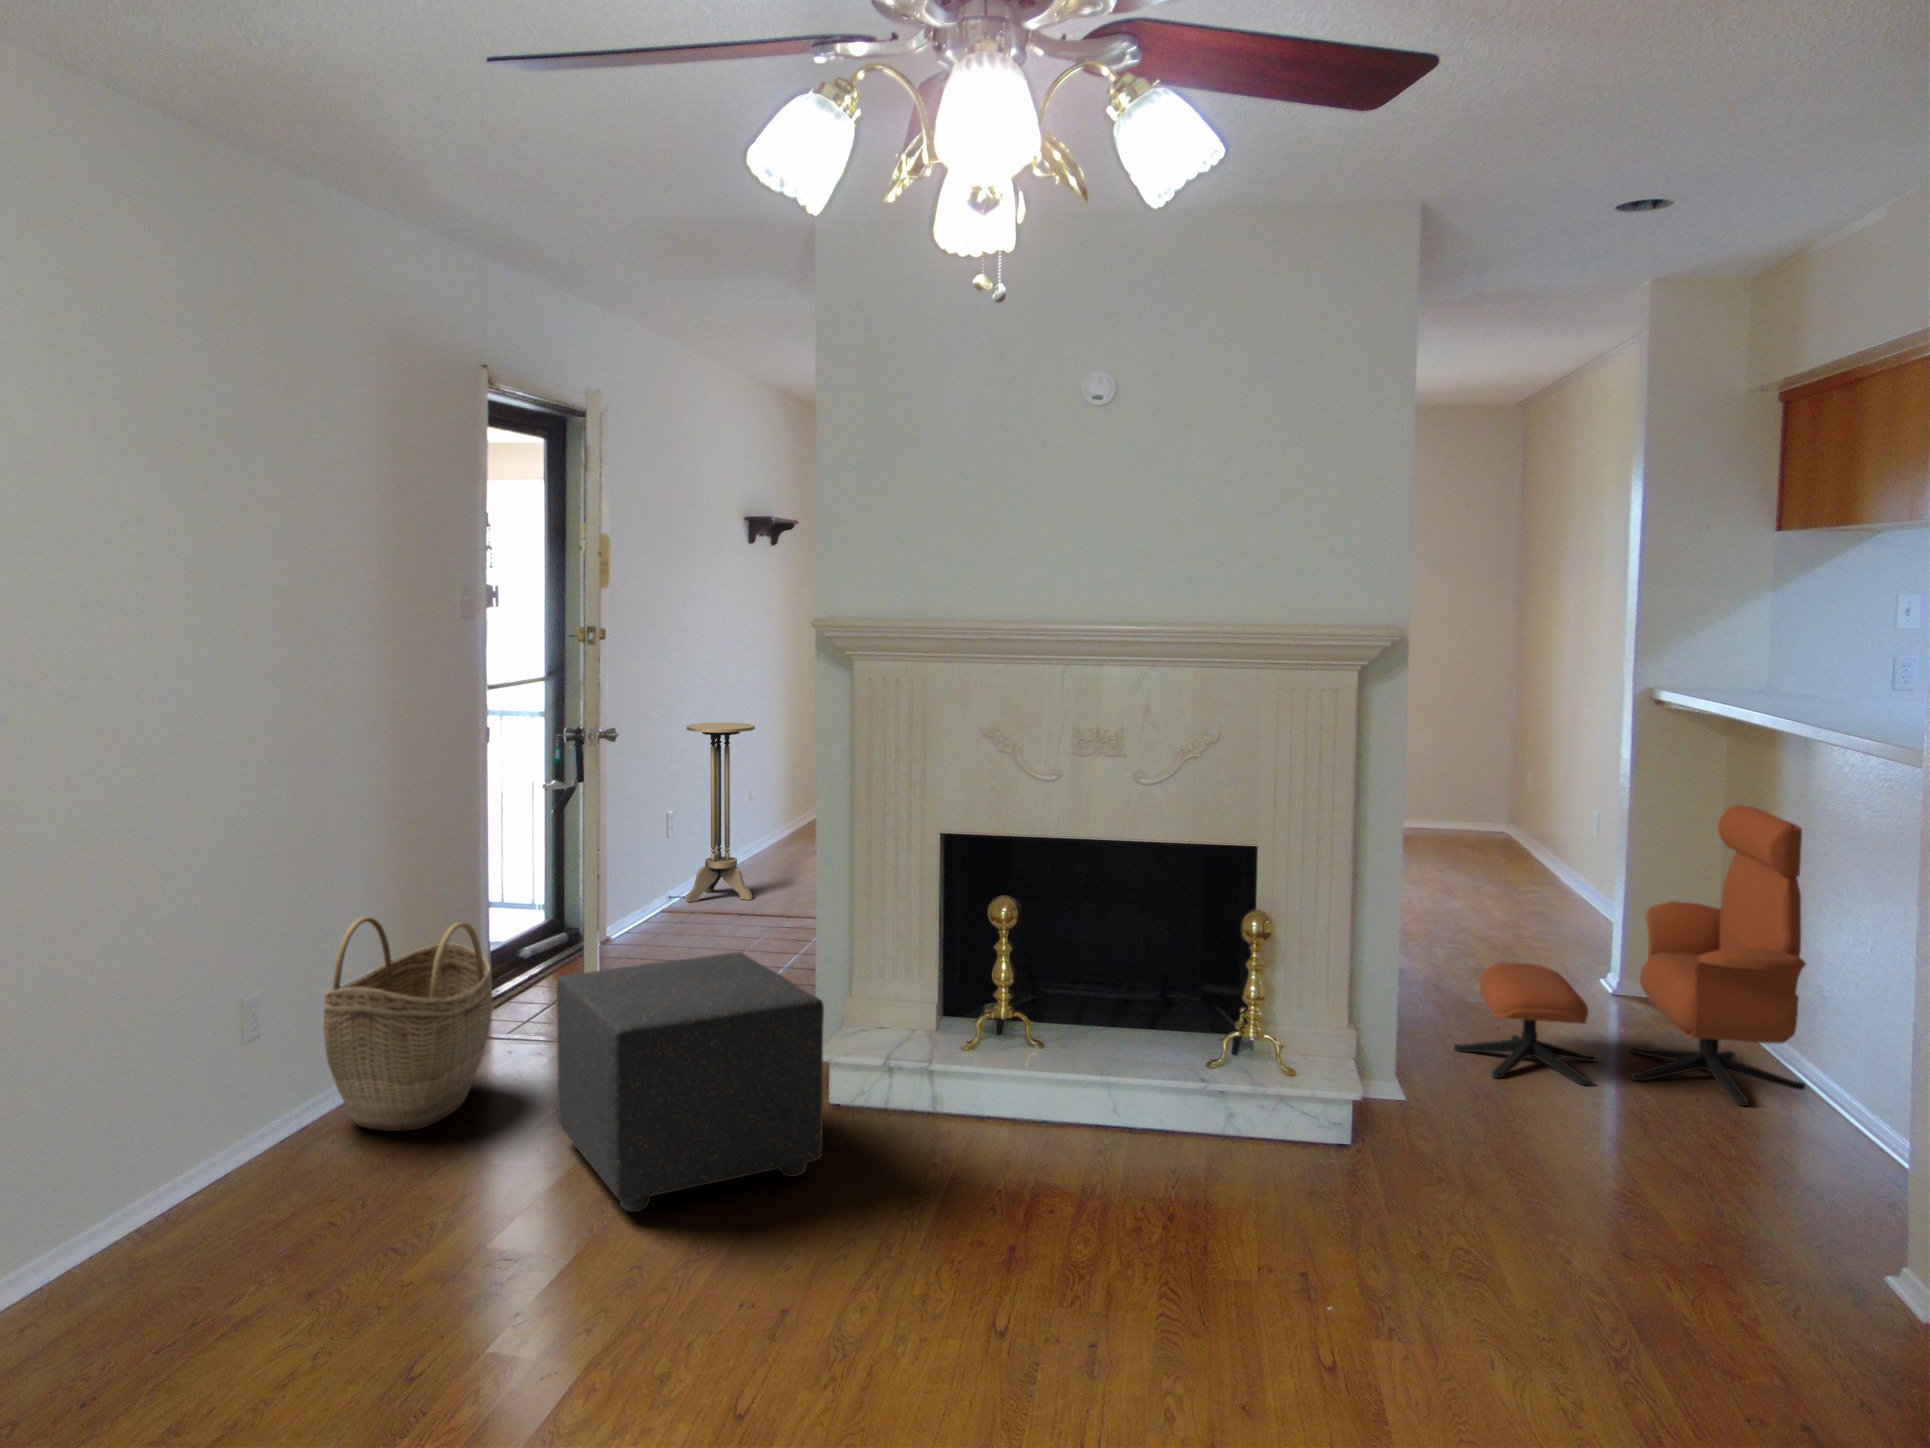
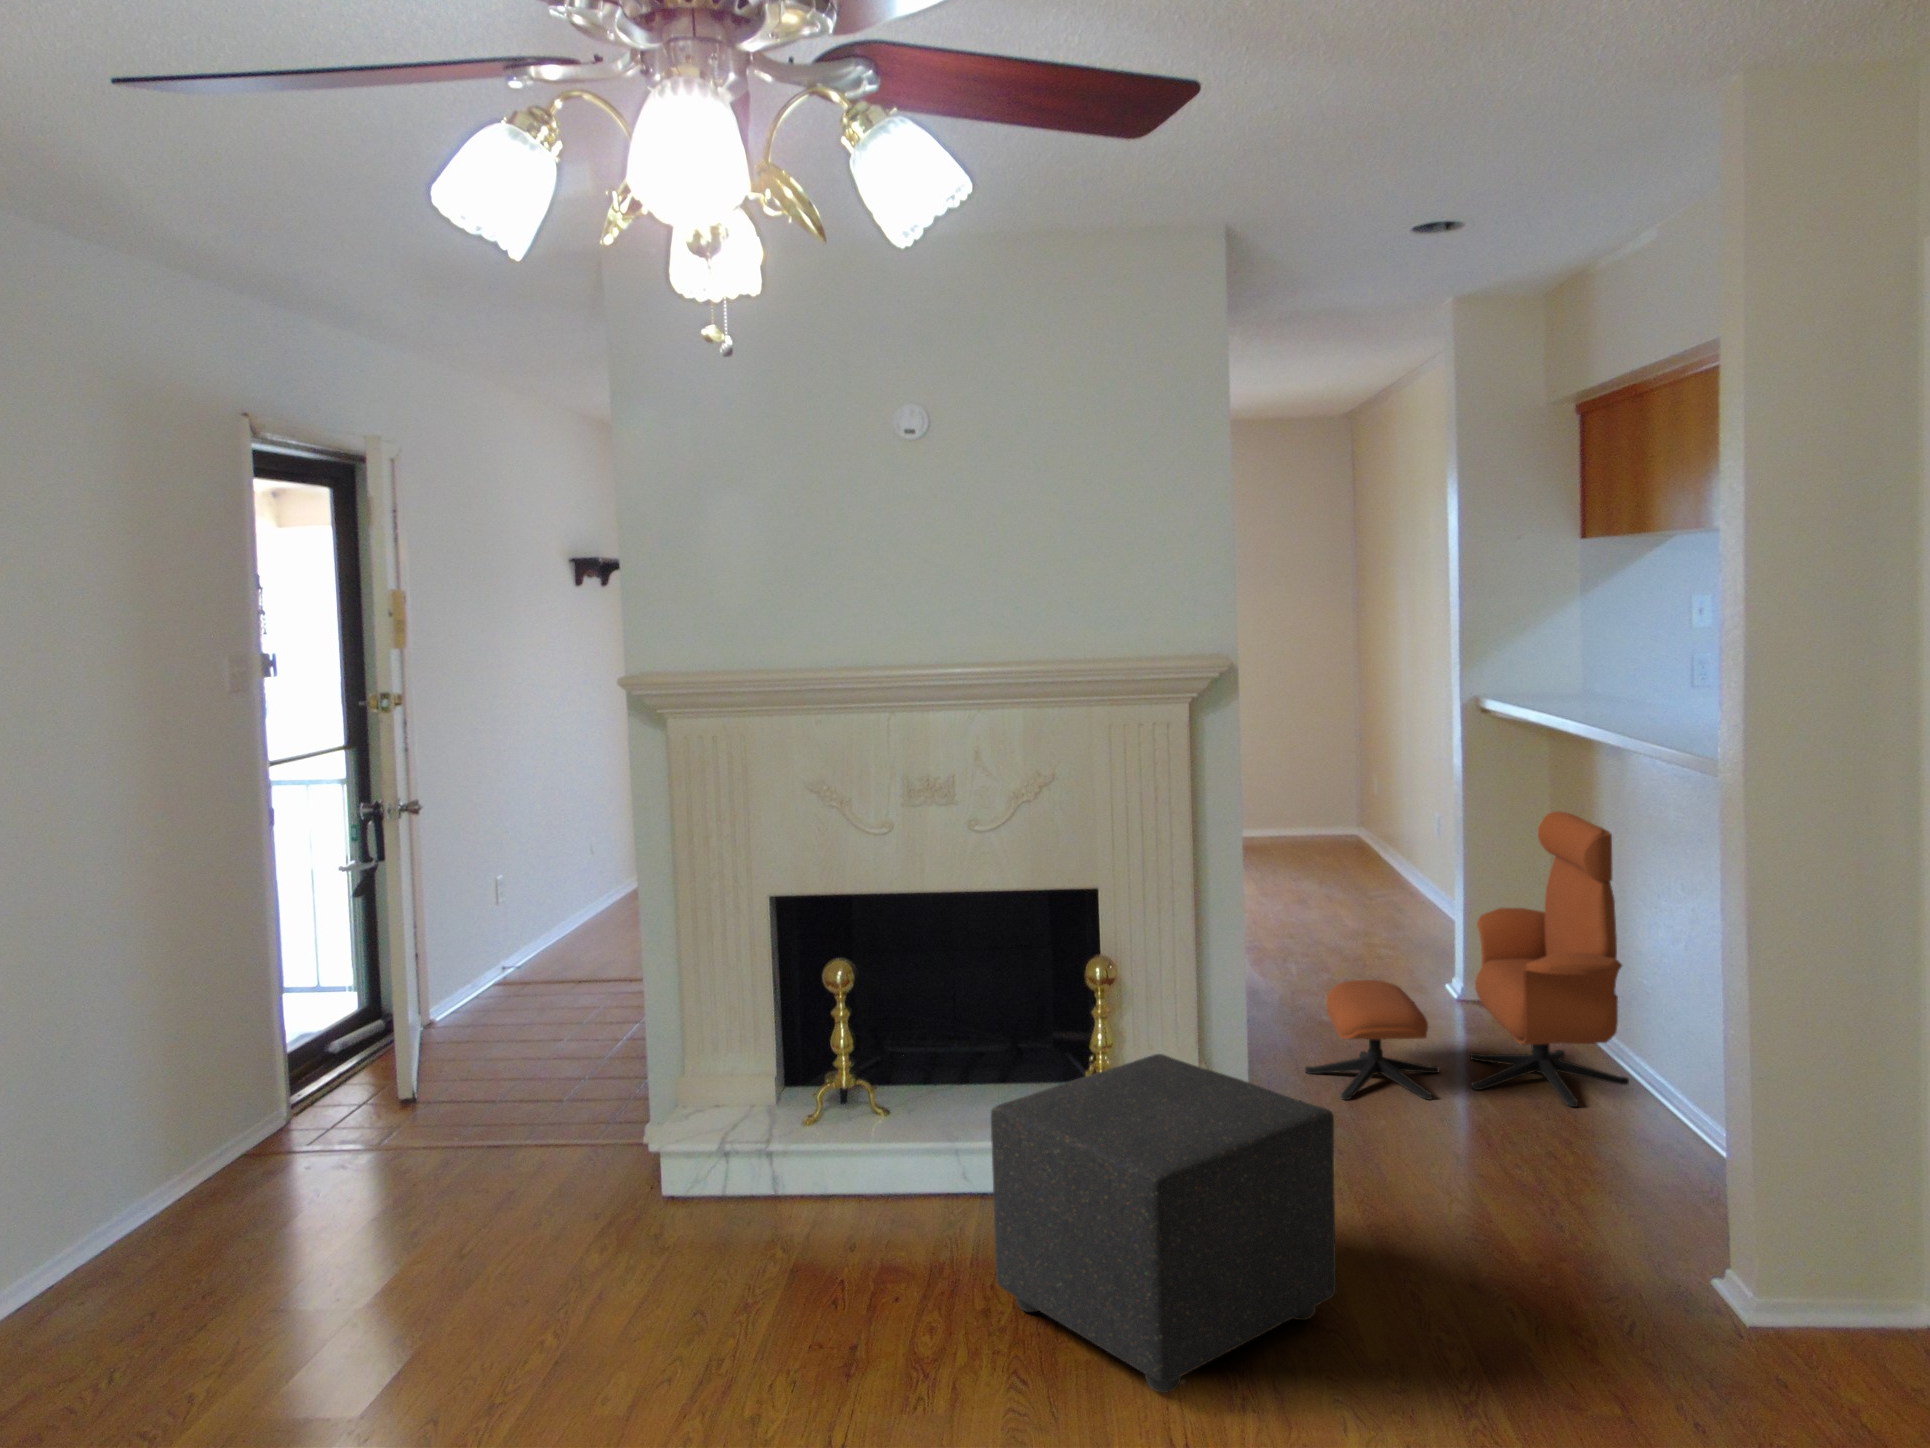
side table: present [686,723,755,902] -> none [514,778,596,973]
woven basket: present [323,917,492,1131] -> none [59,1039,272,1287]
ottoman: present [557,952,824,1212] -> present [991,1054,1336,1393]

